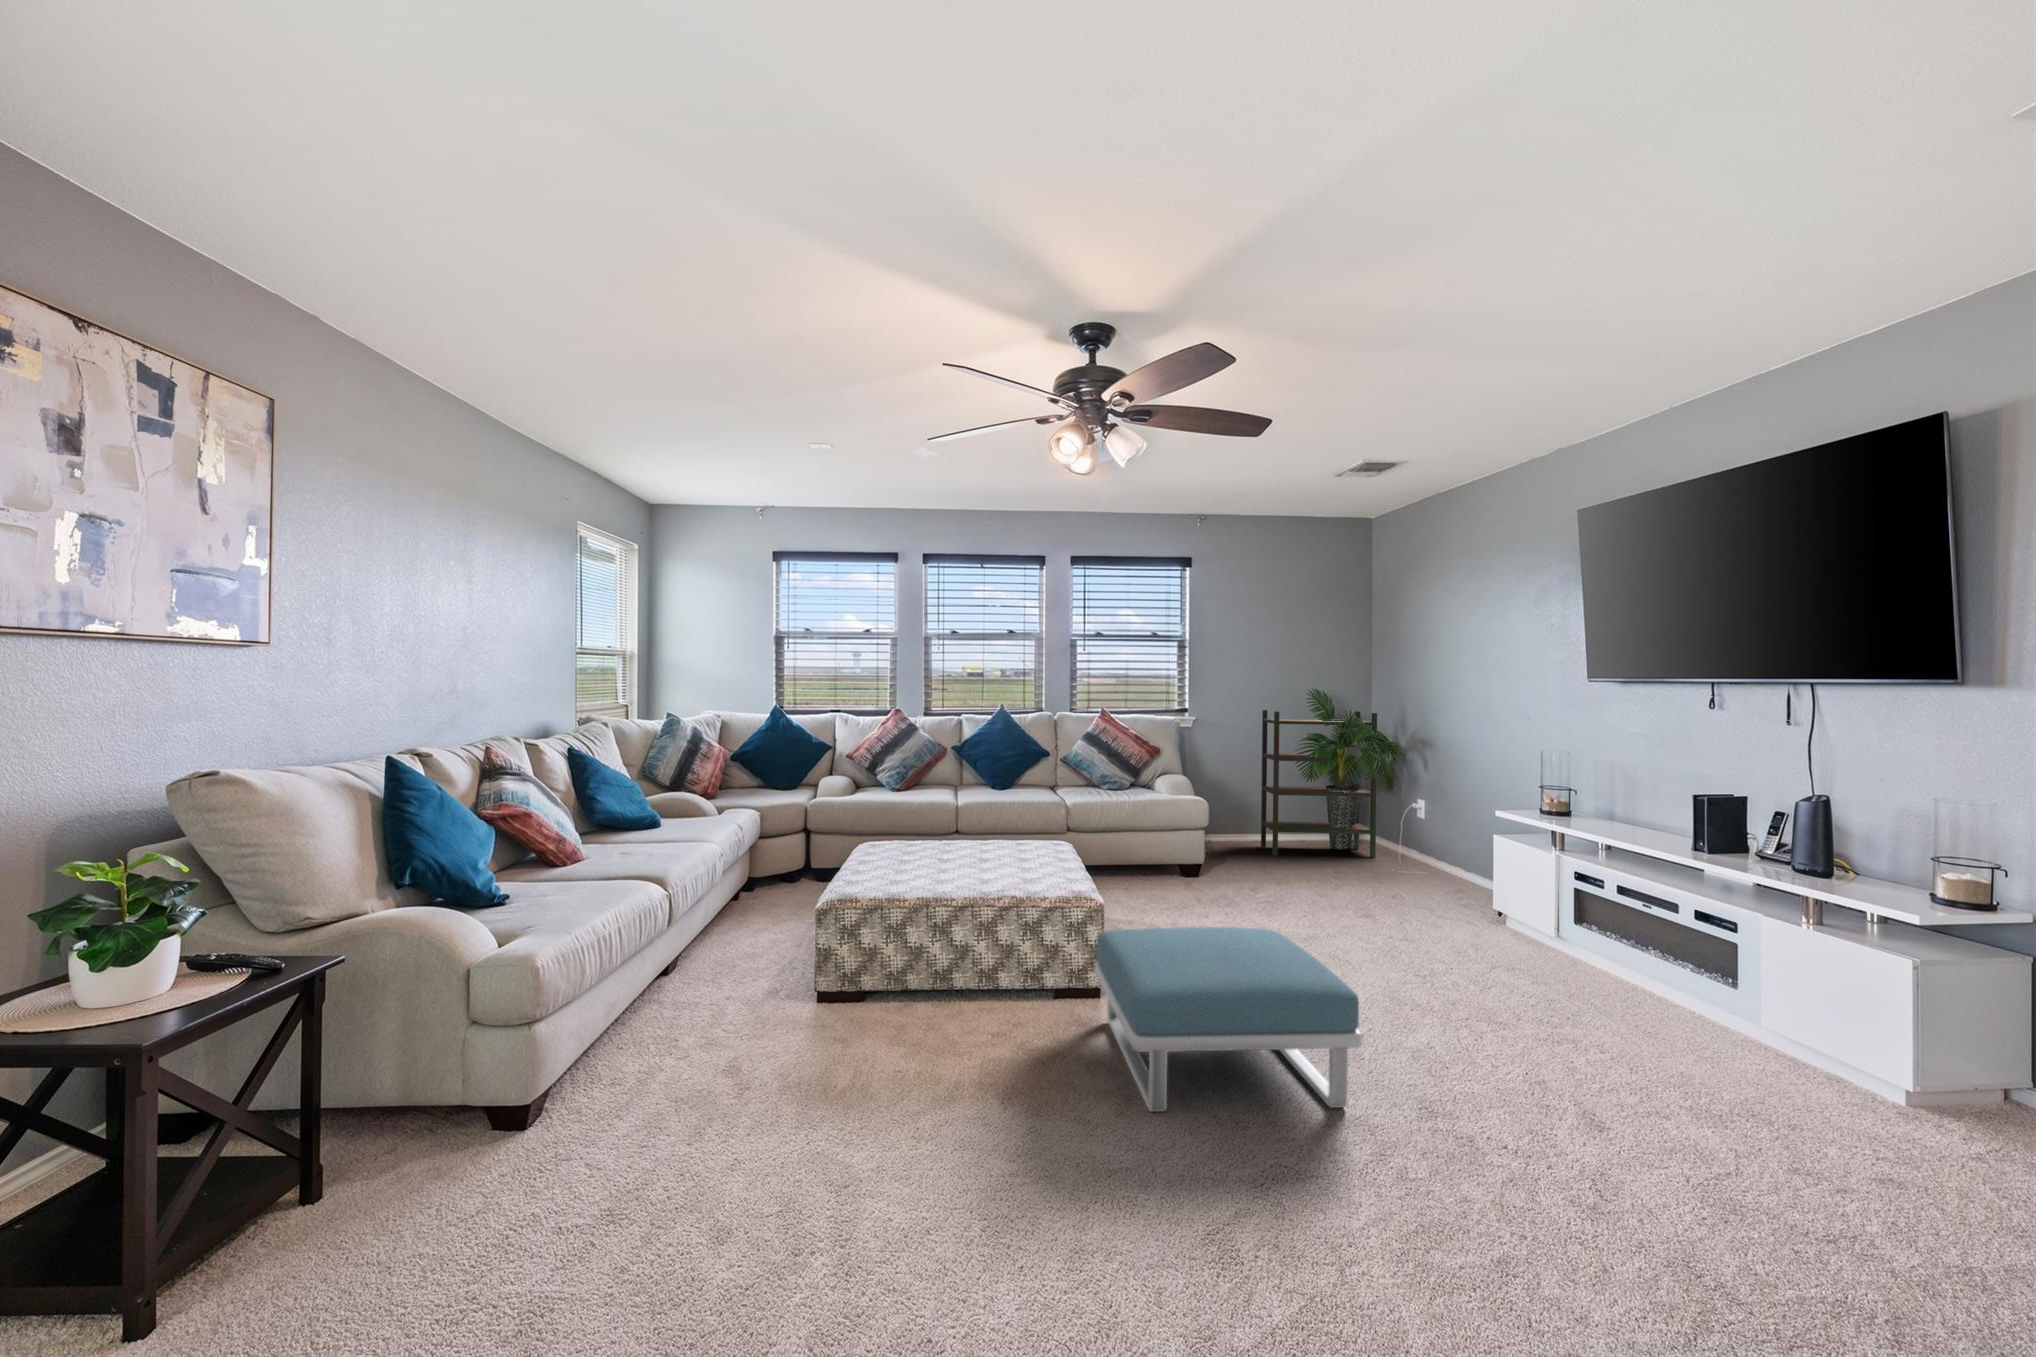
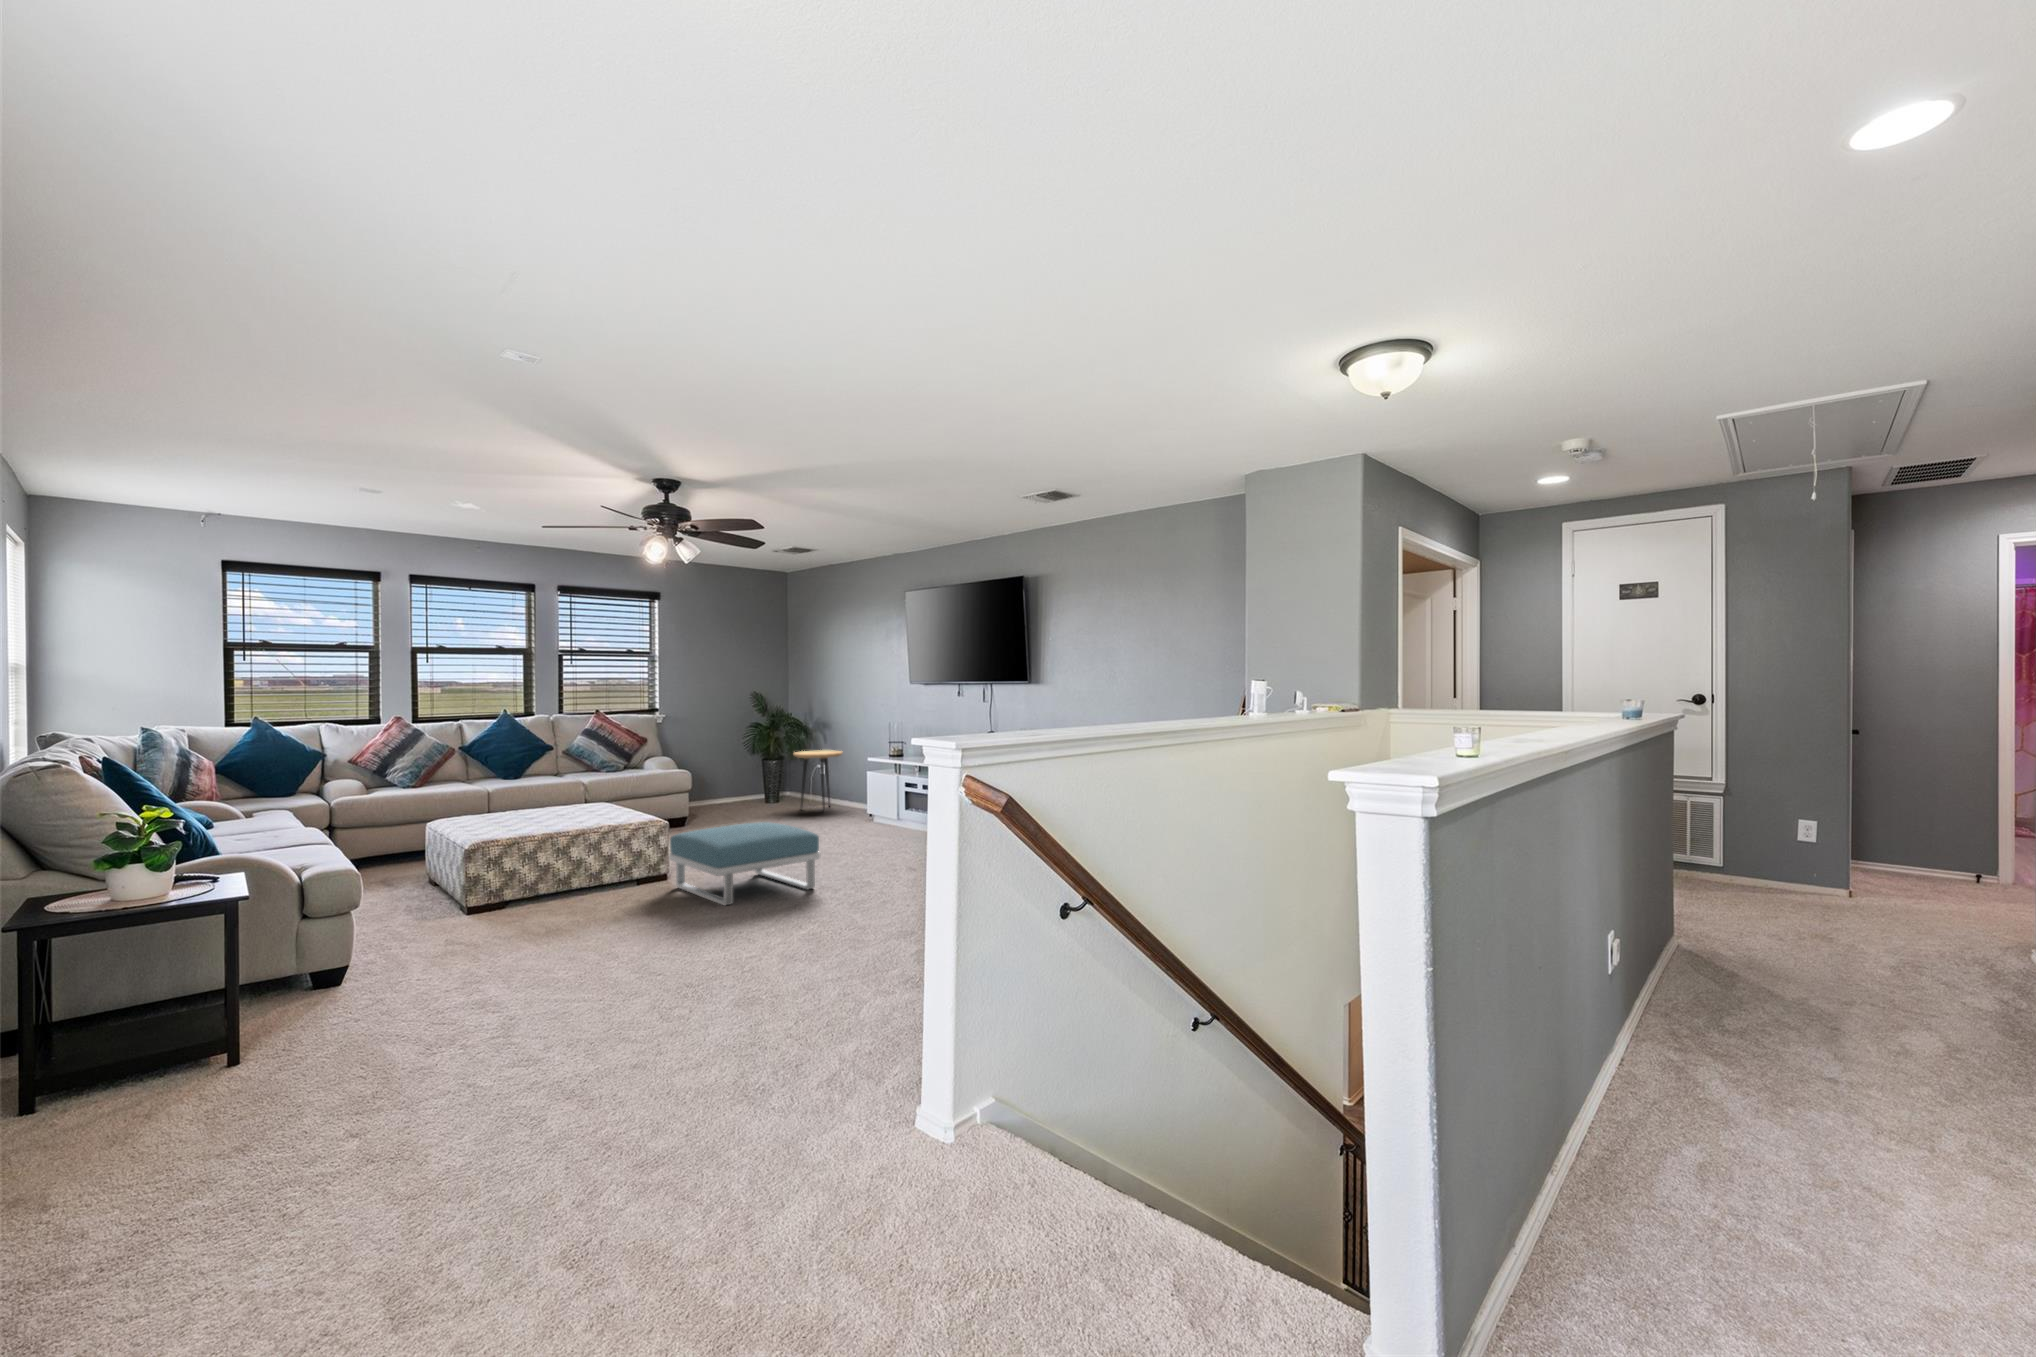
bookshelf: present [1261,710,1377,857] -> none [714,705,795,811]
side table: none [1370,783,1452,880] -> present [794,750,842,810]

